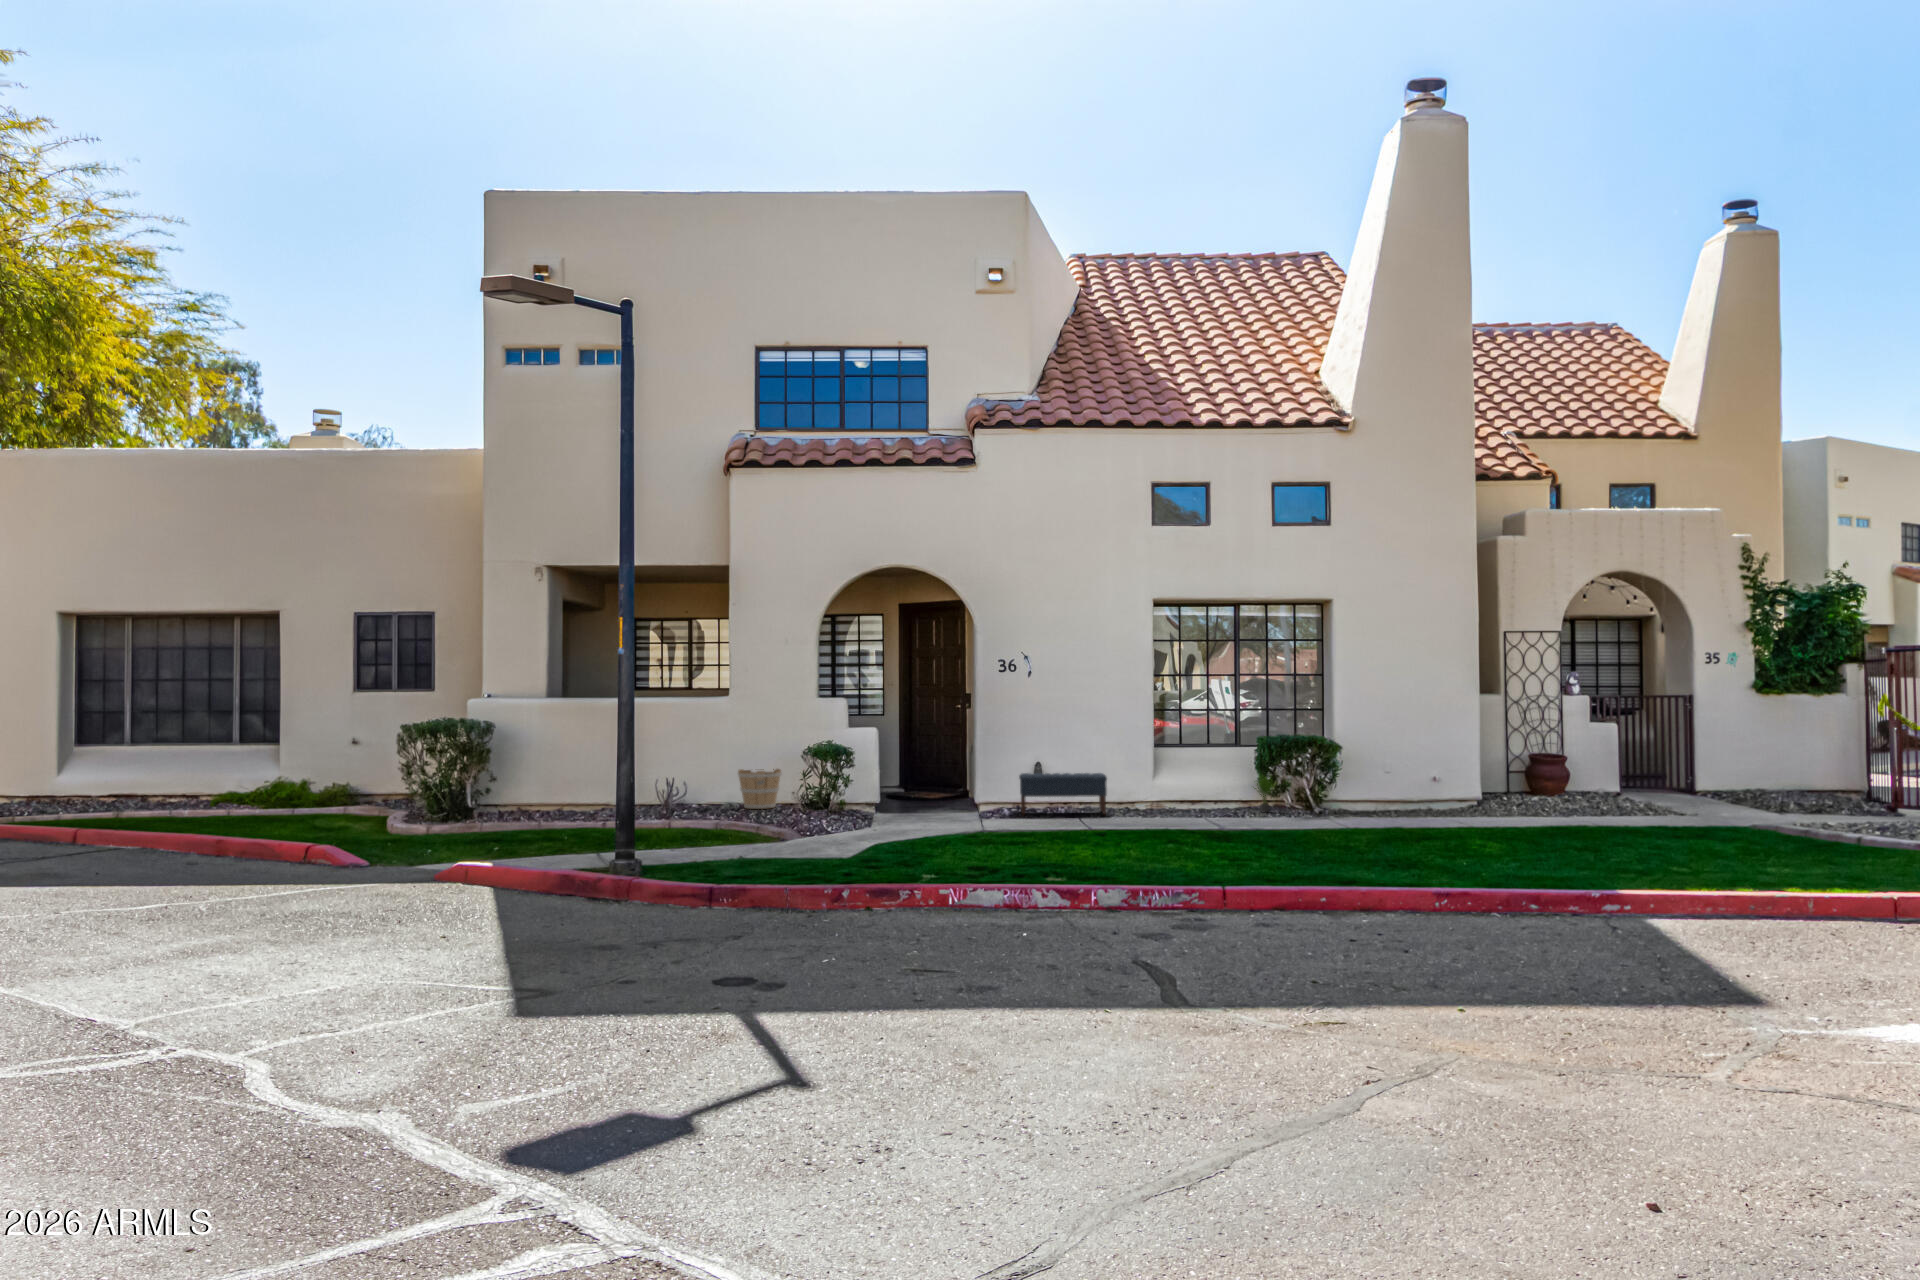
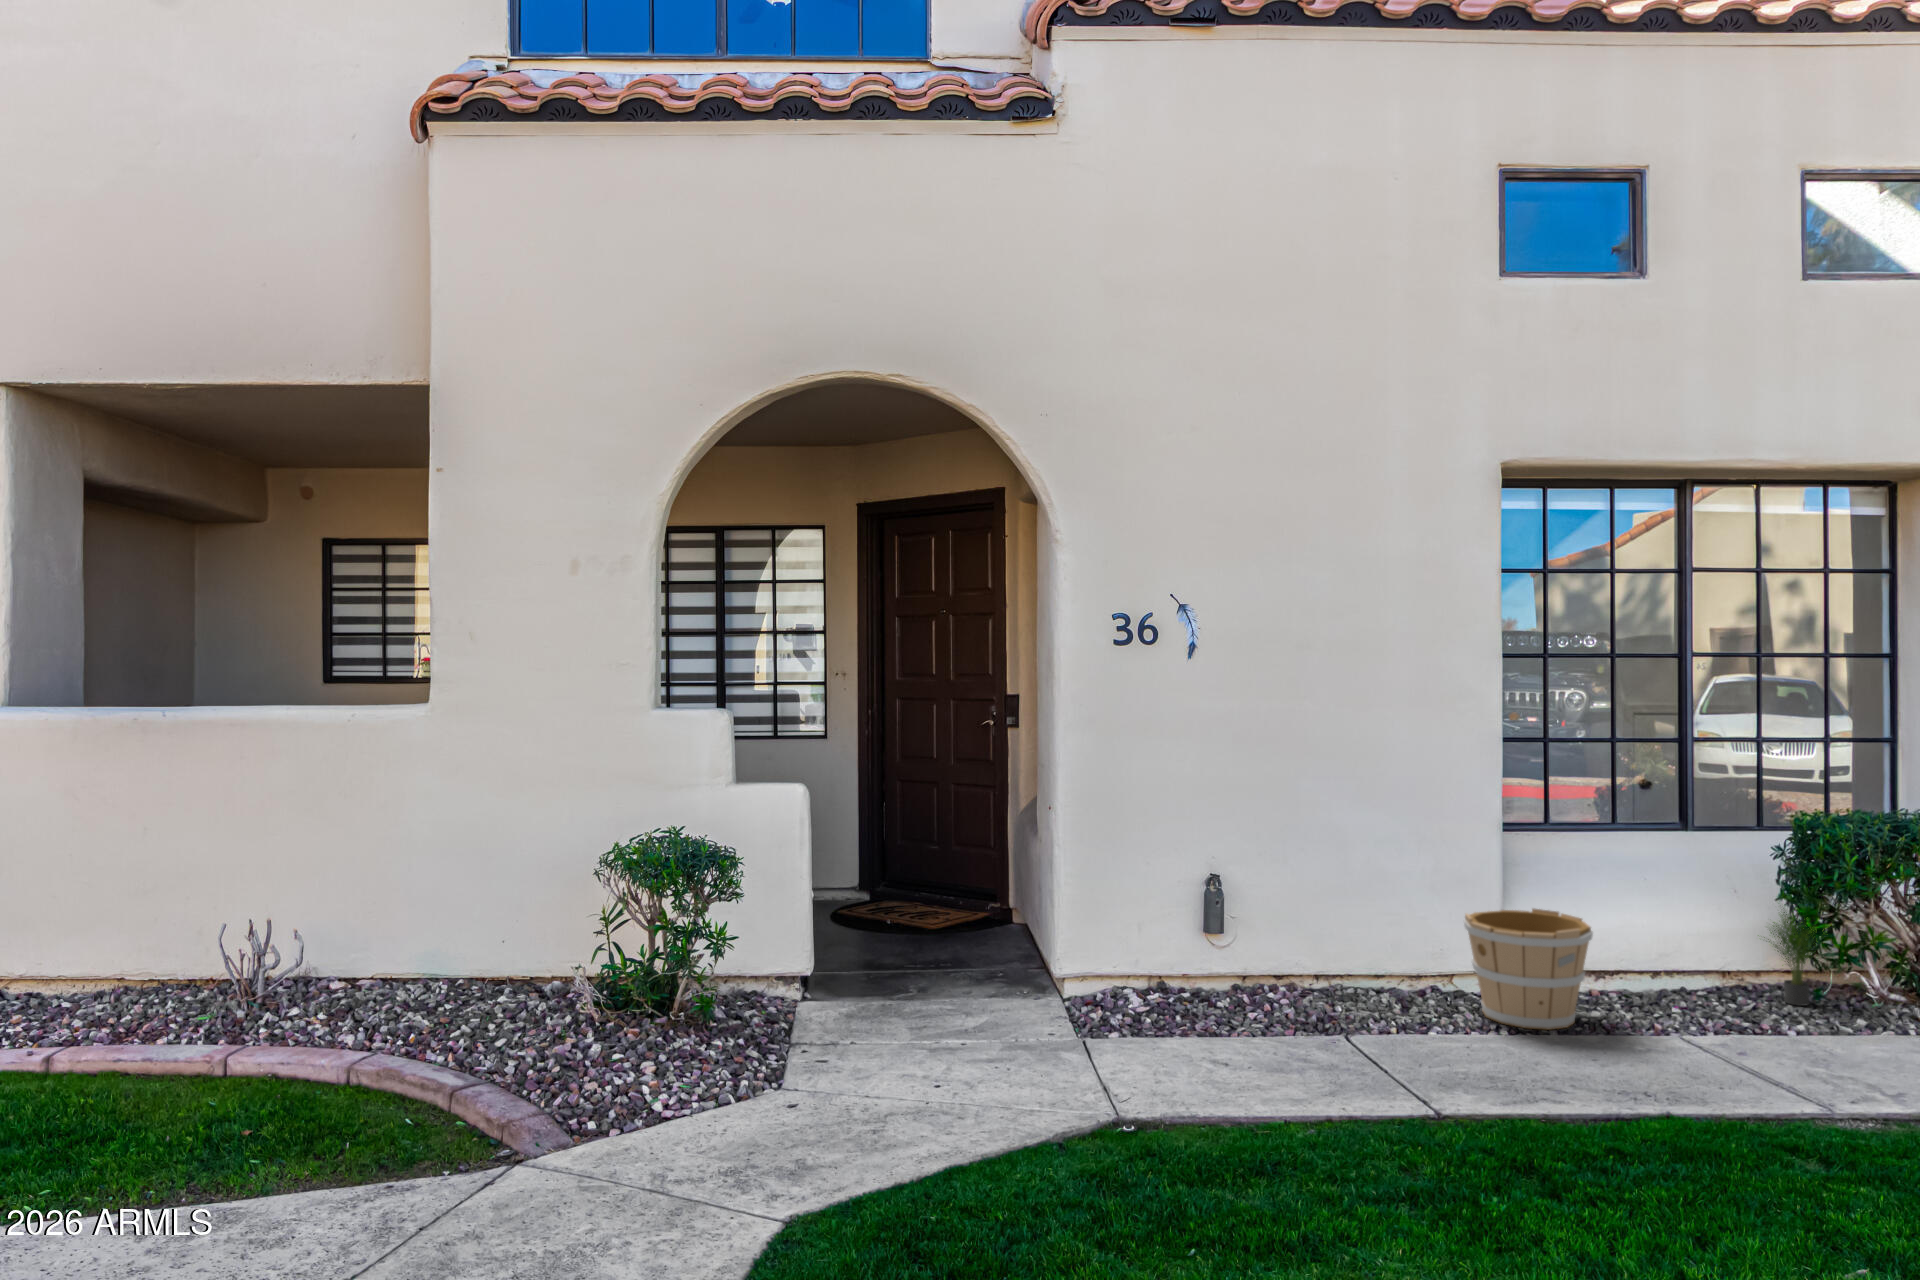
wooden bucket: present [738,769,782,809] -> present [1464,909,1593,1030]
bench: present [1019,773,1107,816] -> none [1169,904,1417,1028]

